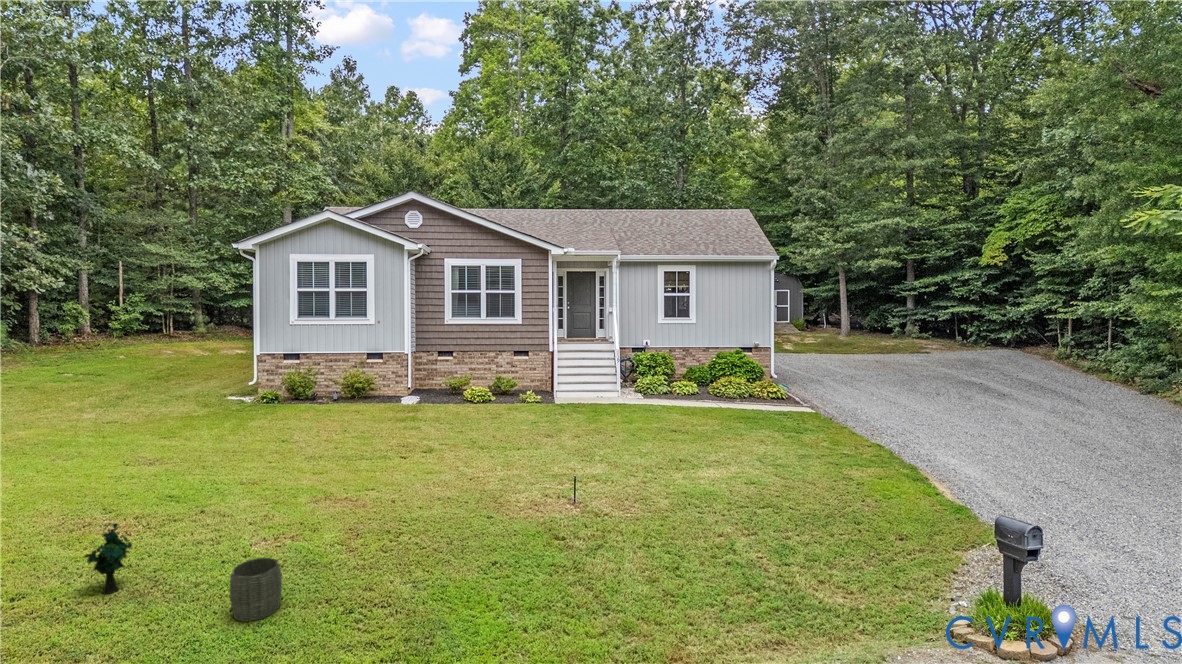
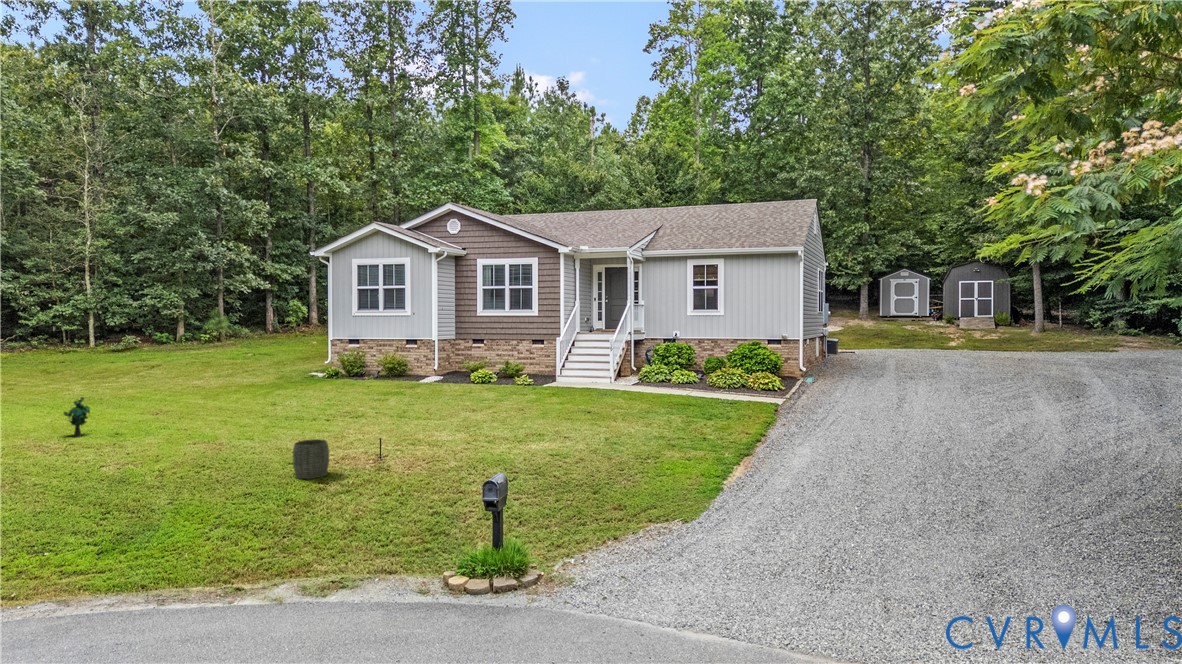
woven basket: present [229,558,282,622] -> present [293,439,329,479]

